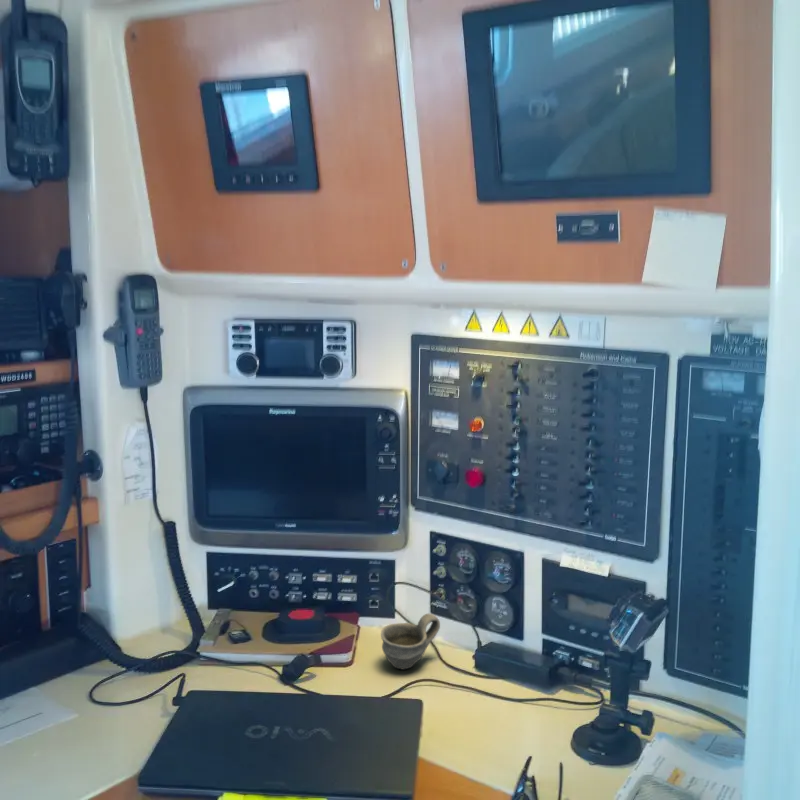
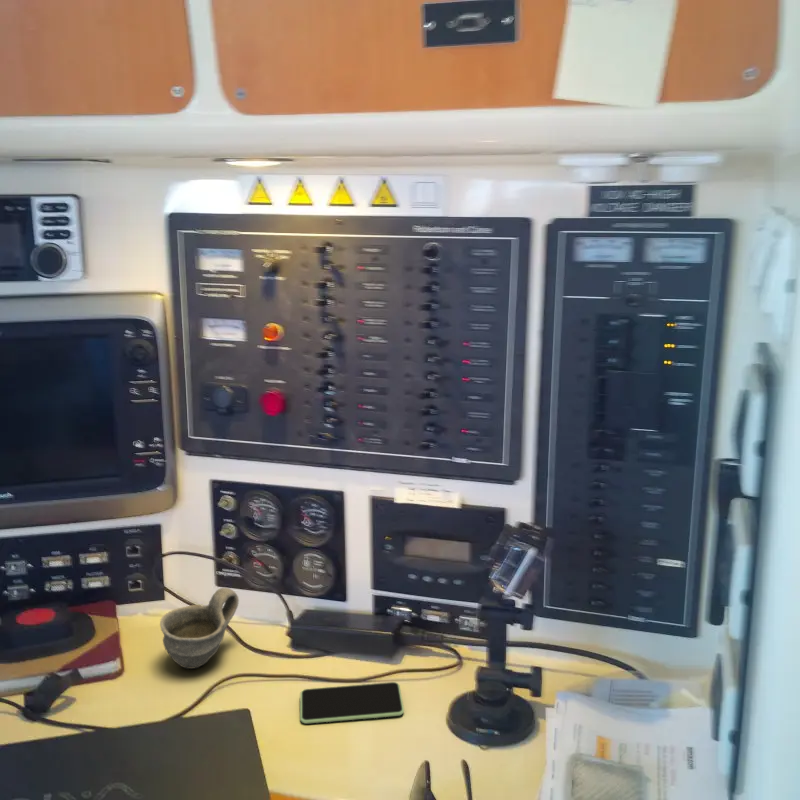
smartphone: none [464,697,546,729] -> present [300,682,404,723]

